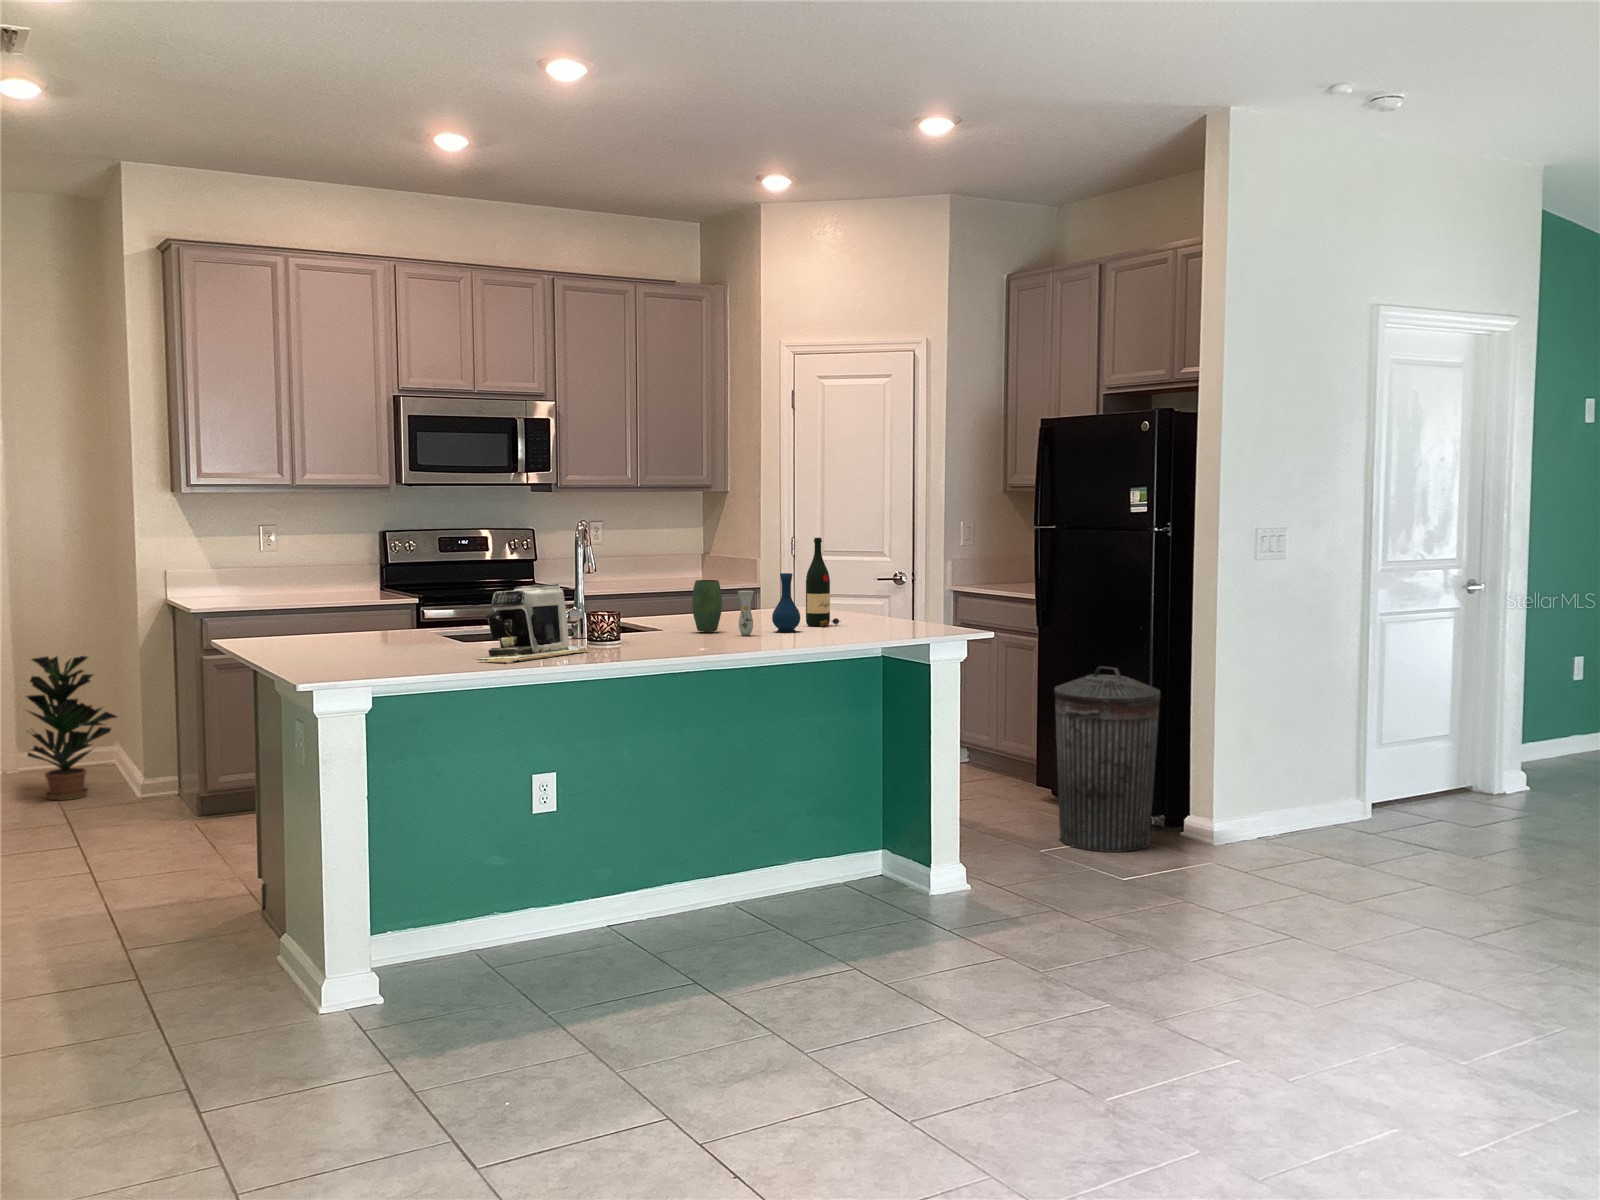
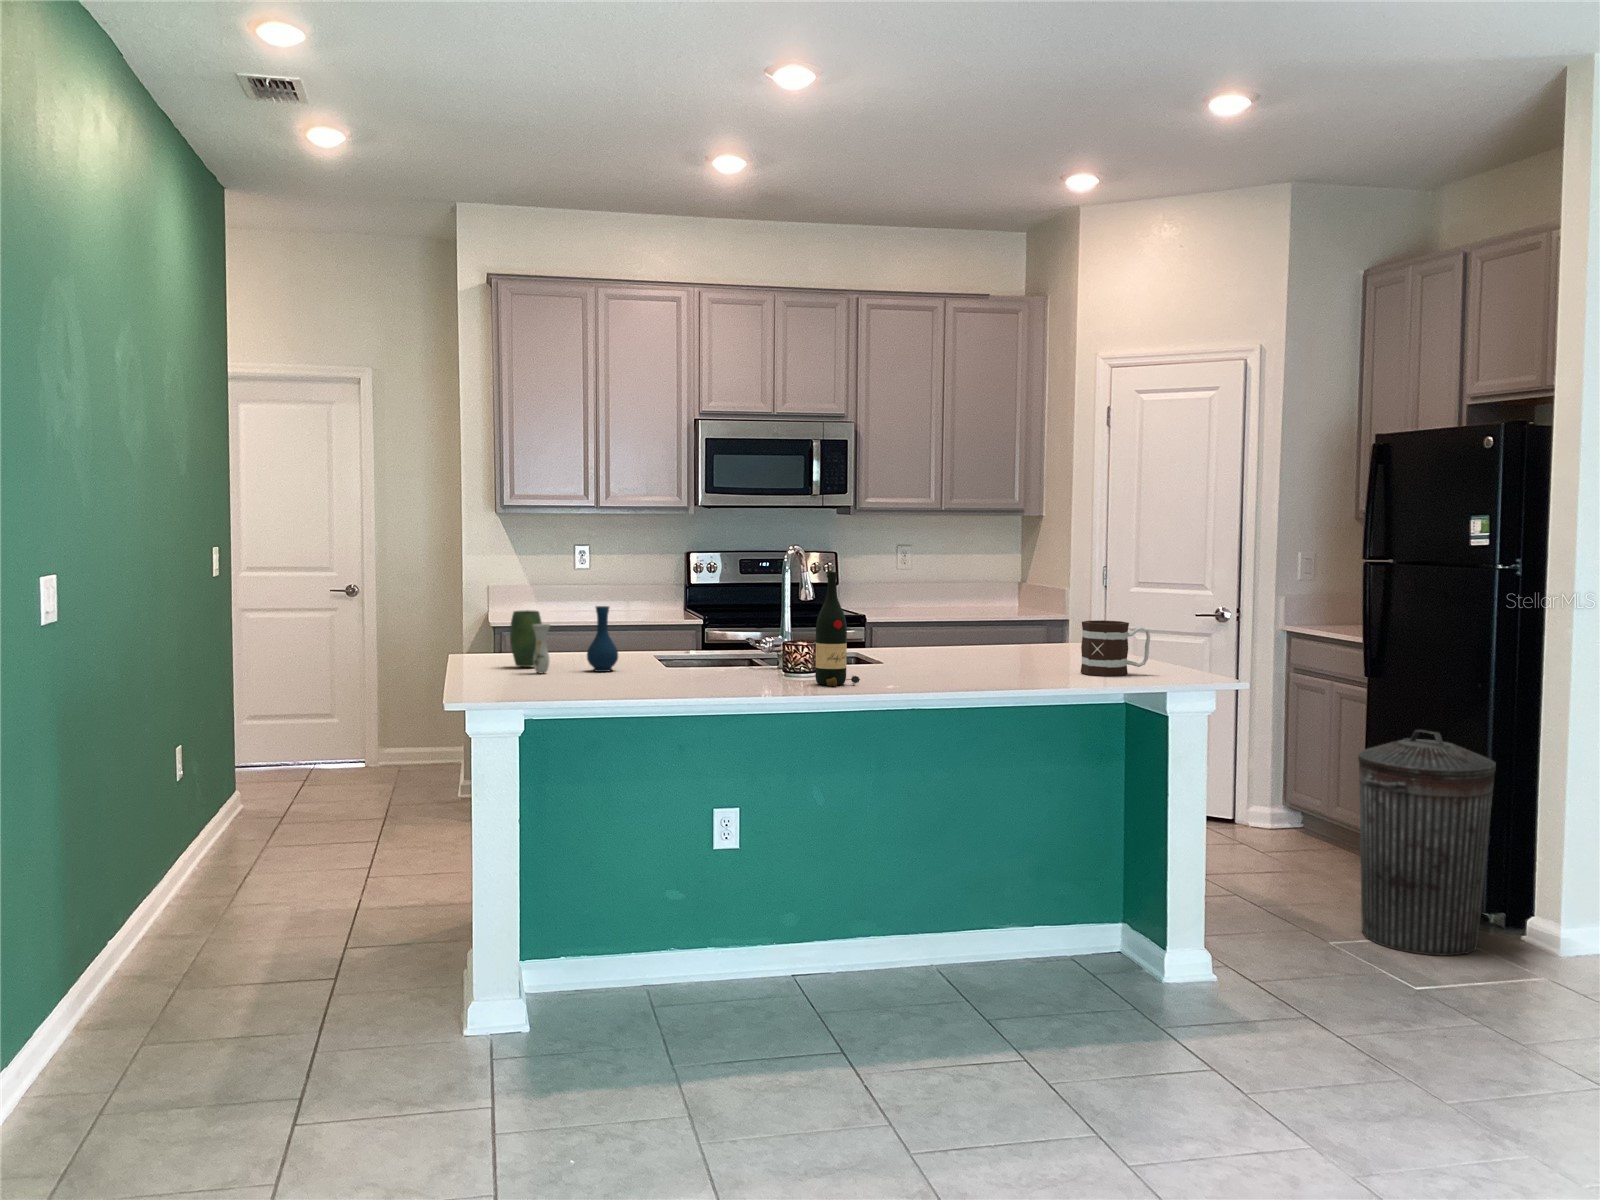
wine bottle: present [806,538,839,627] -> present [815,572,860,686]
vase: present [692,573,800,635] -> present [510,606,618,673]
mug: none [846,582,905,631] -> present [1081,620,1150,676]
coffee maker: present [479,584,589,664] -> none [636,613,764,695]
potted plant: present [27,656,117,800] -> none [374,660,455,791]

